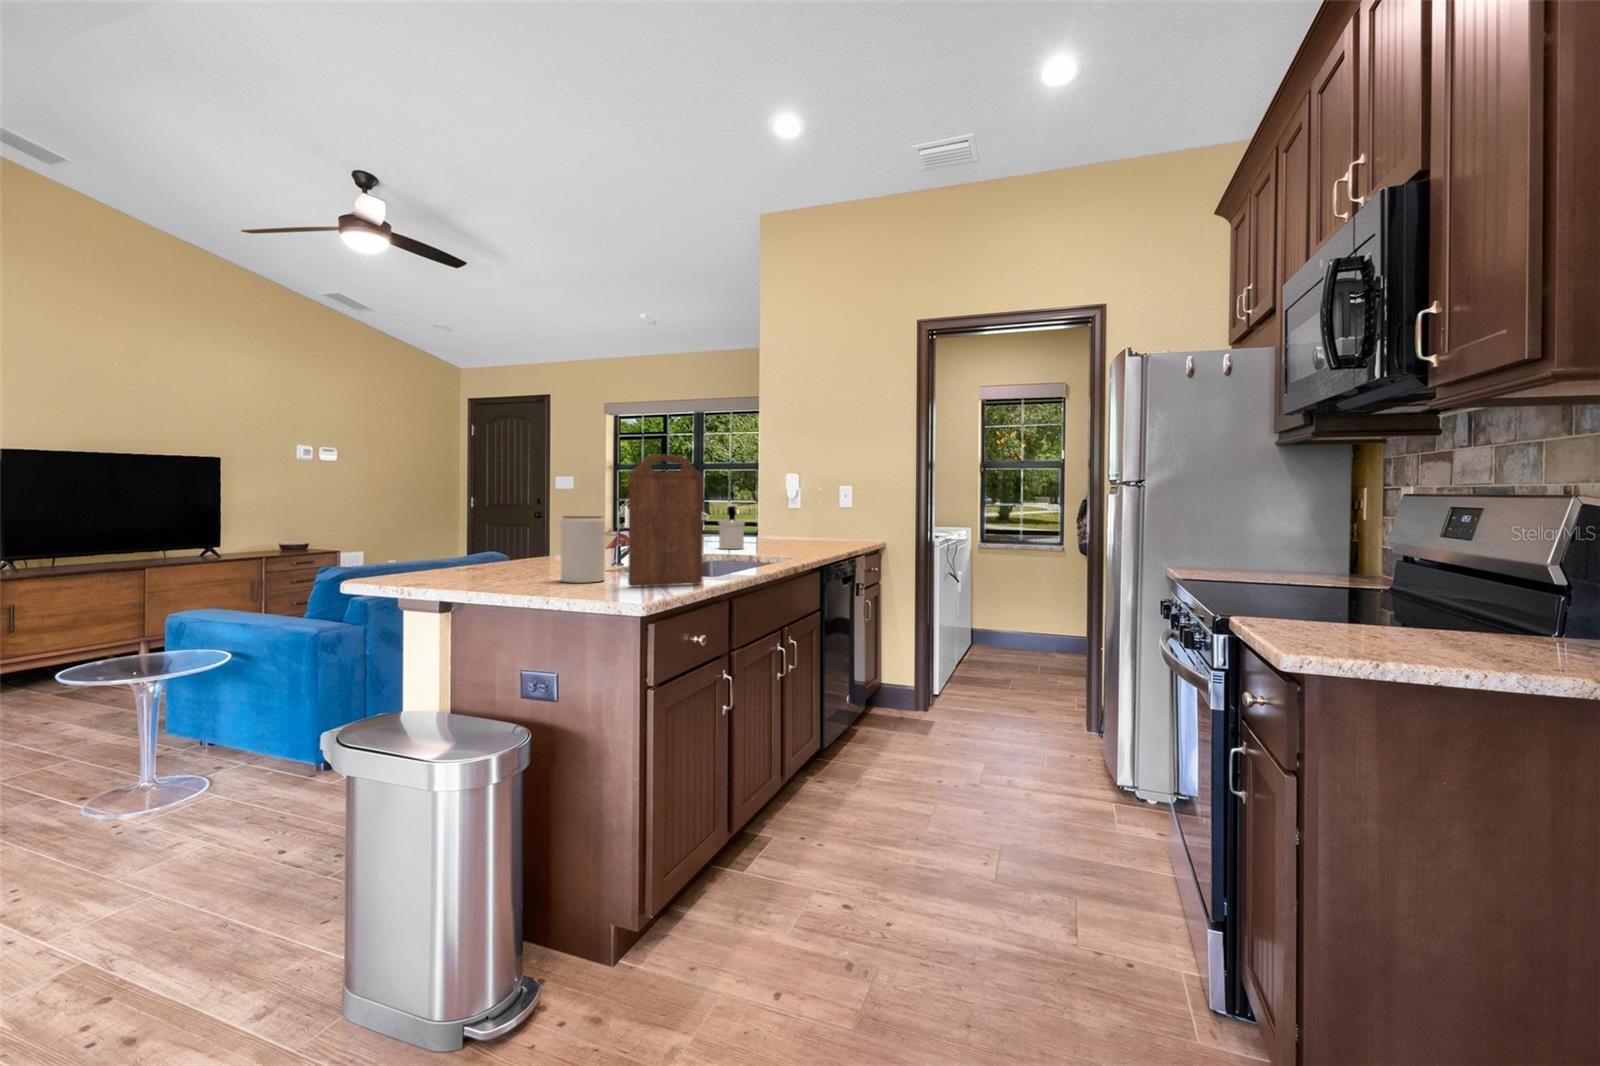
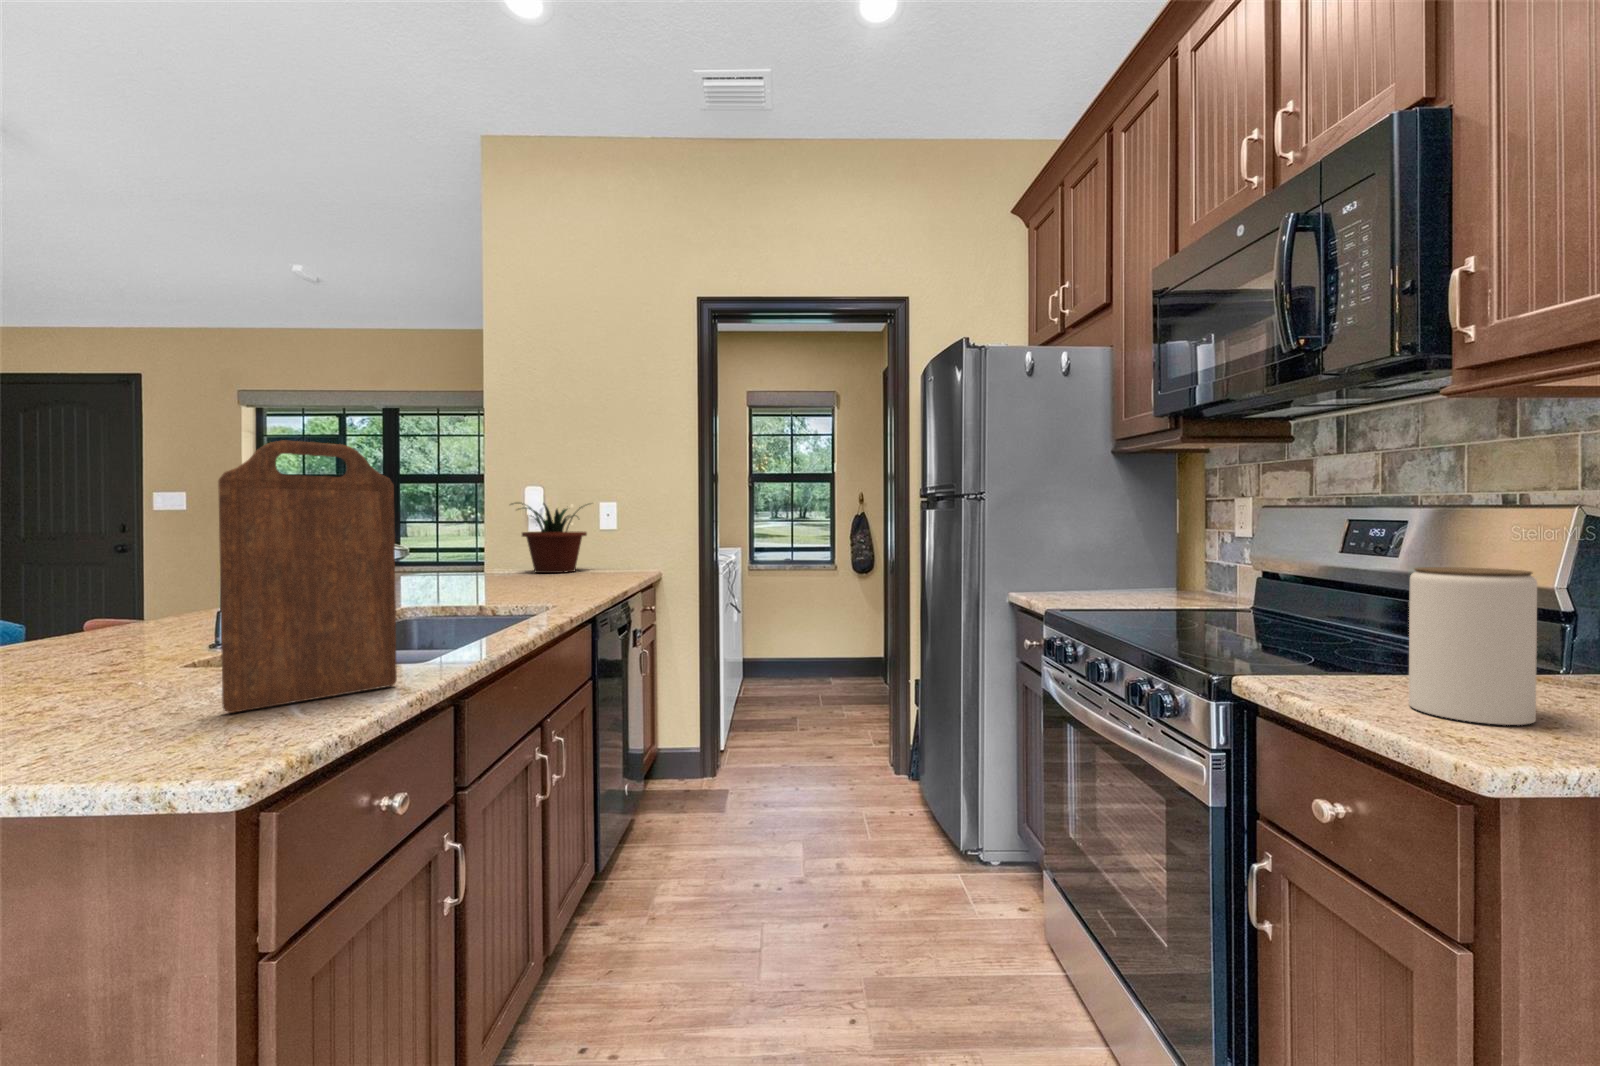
potted plant: none [776,487,838,541] -> present [511,503,587,573]
soap dispenser: present [719,506,745,549] -> none [425,531,466,593]
jar: present [561,516,605,583] -> present [1409,567,1537,725]

